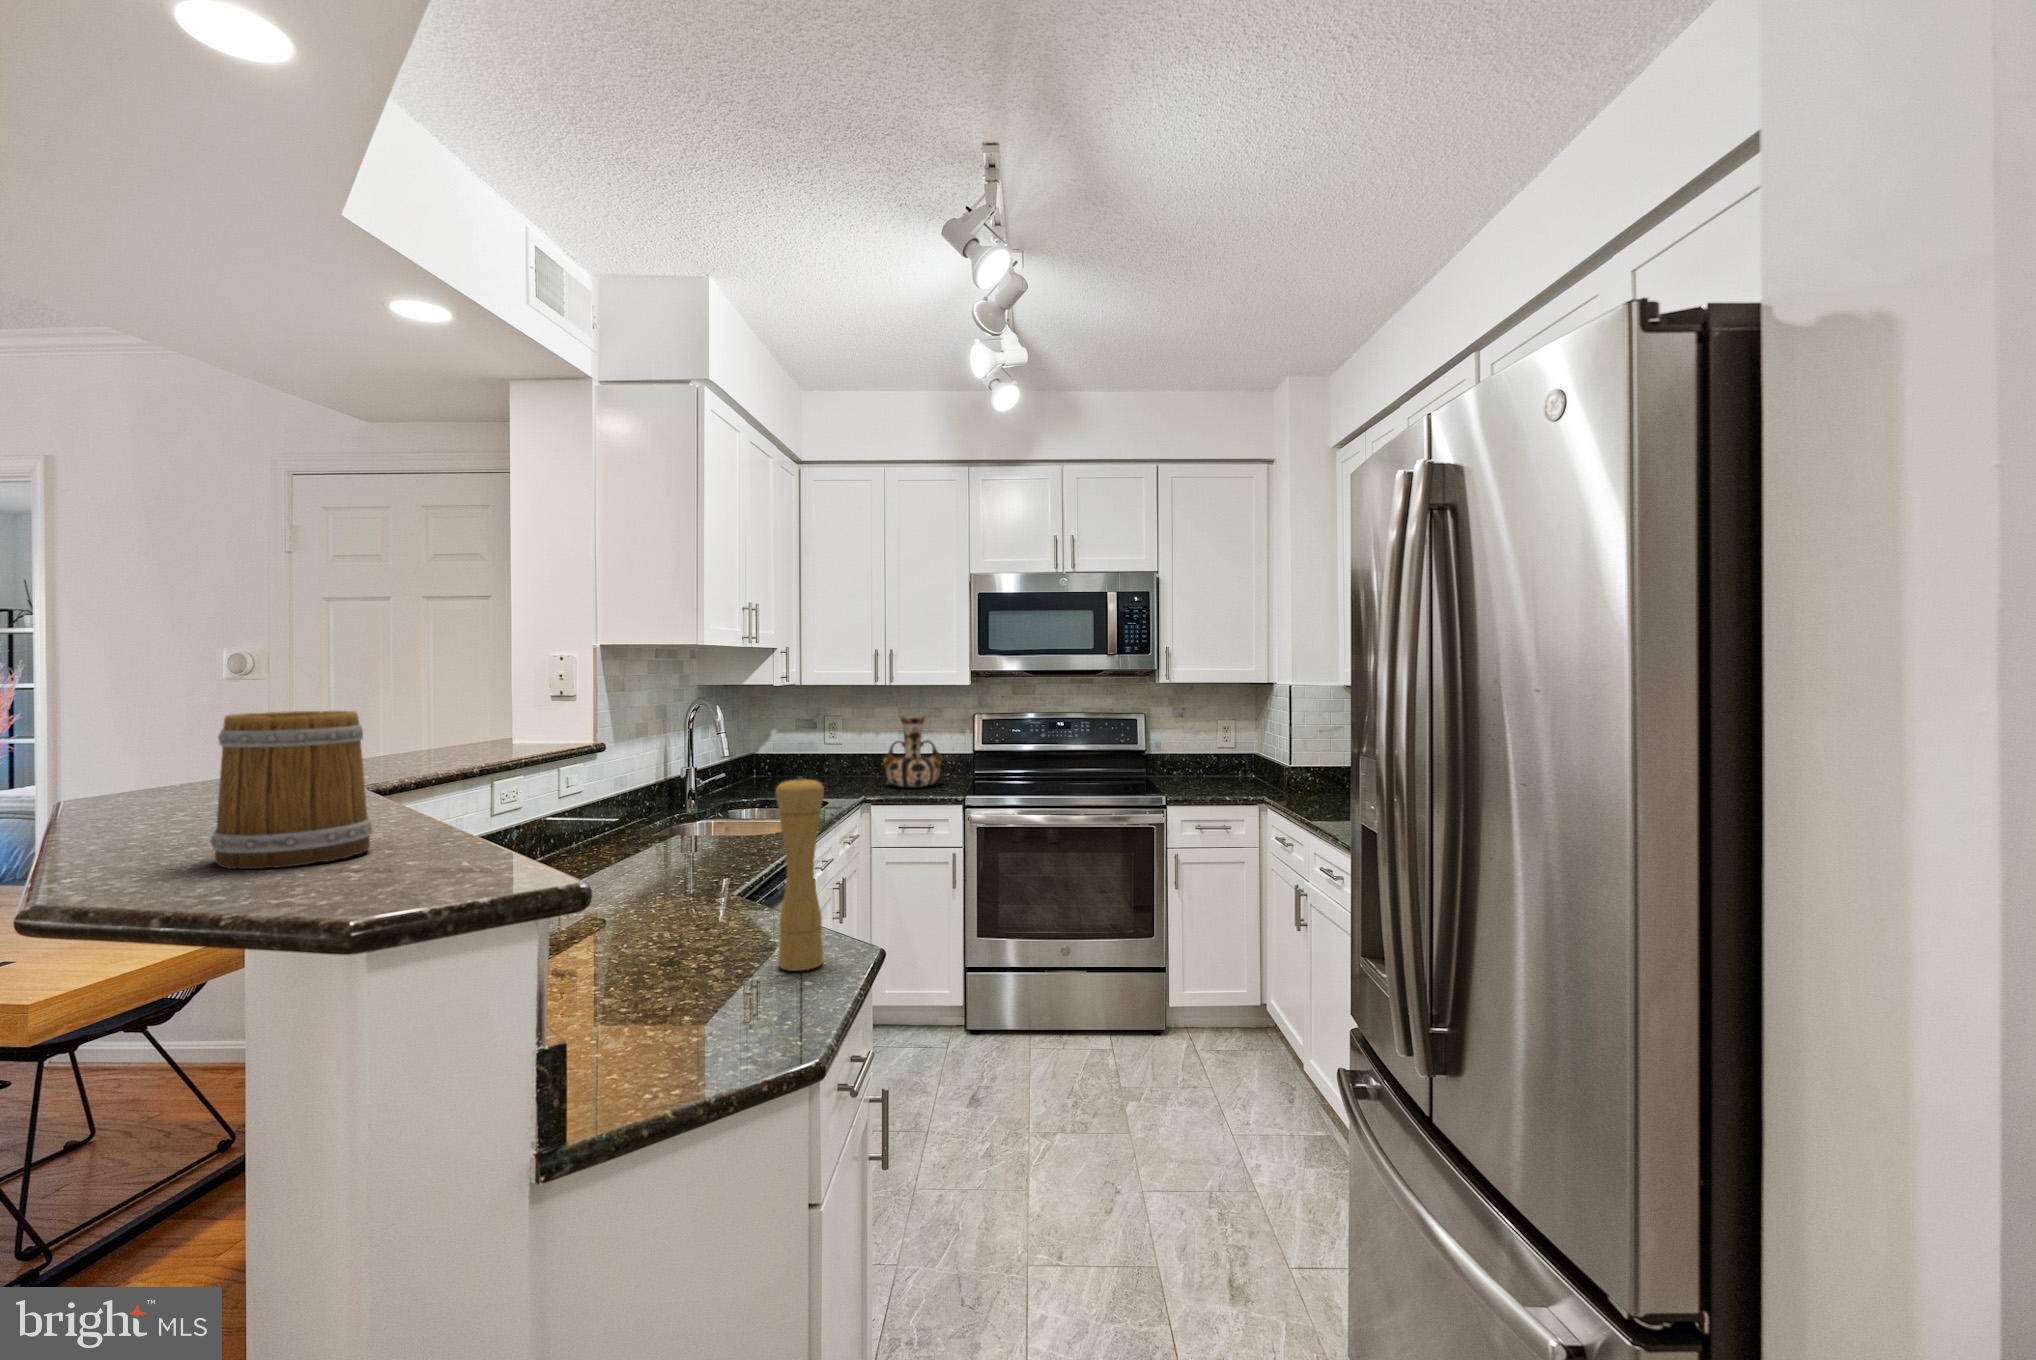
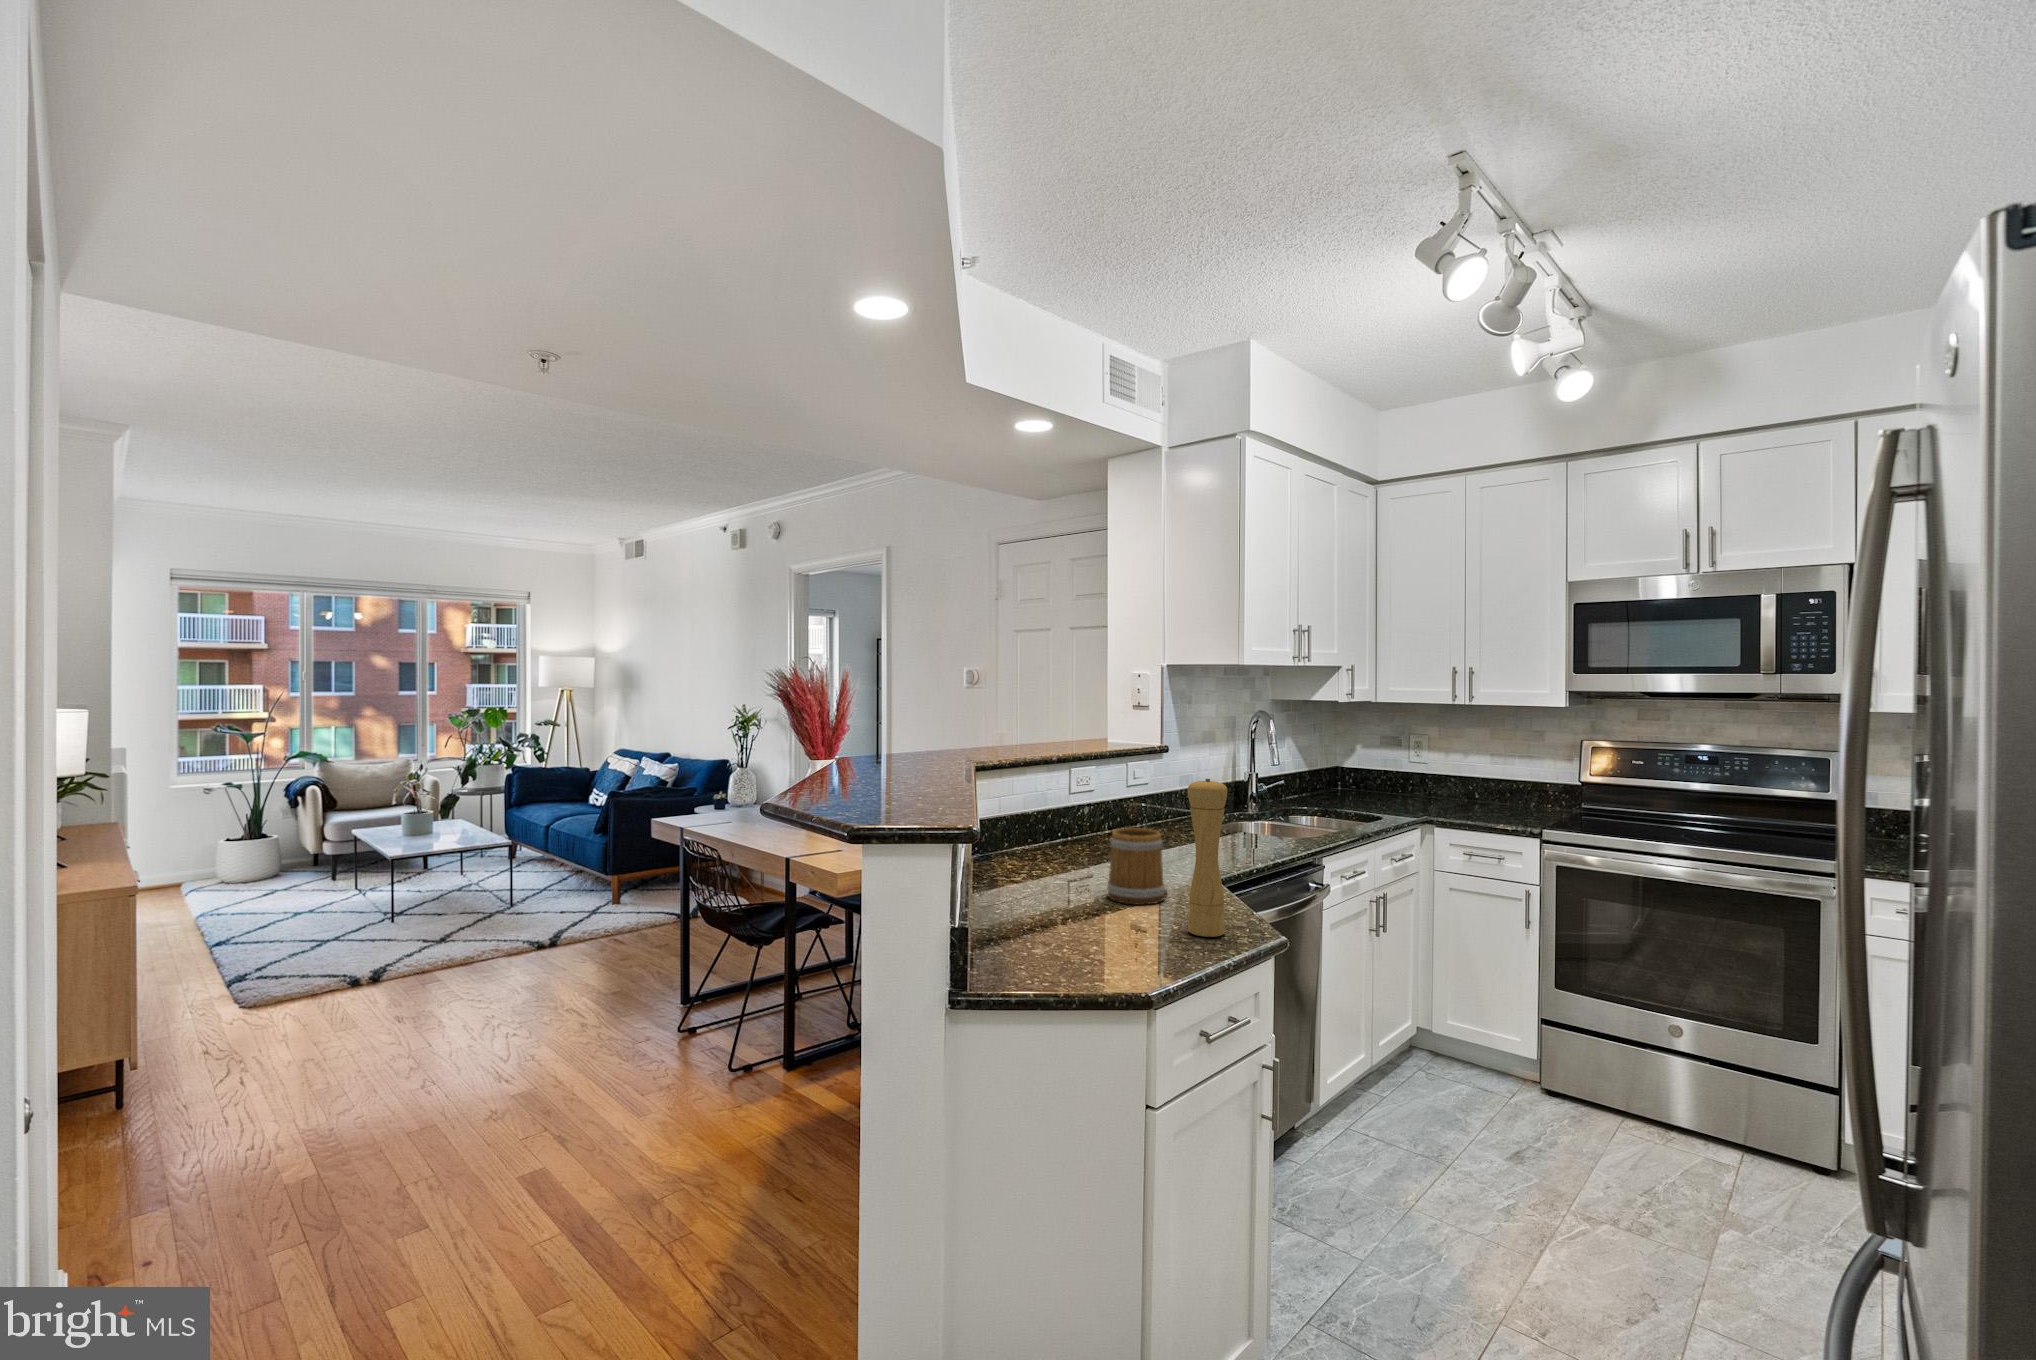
mug: present [211,711,372,869] -> present [1107,828,1165,905]
vase: present [883,716,942,788] -> none [1461,737,1535,816]

